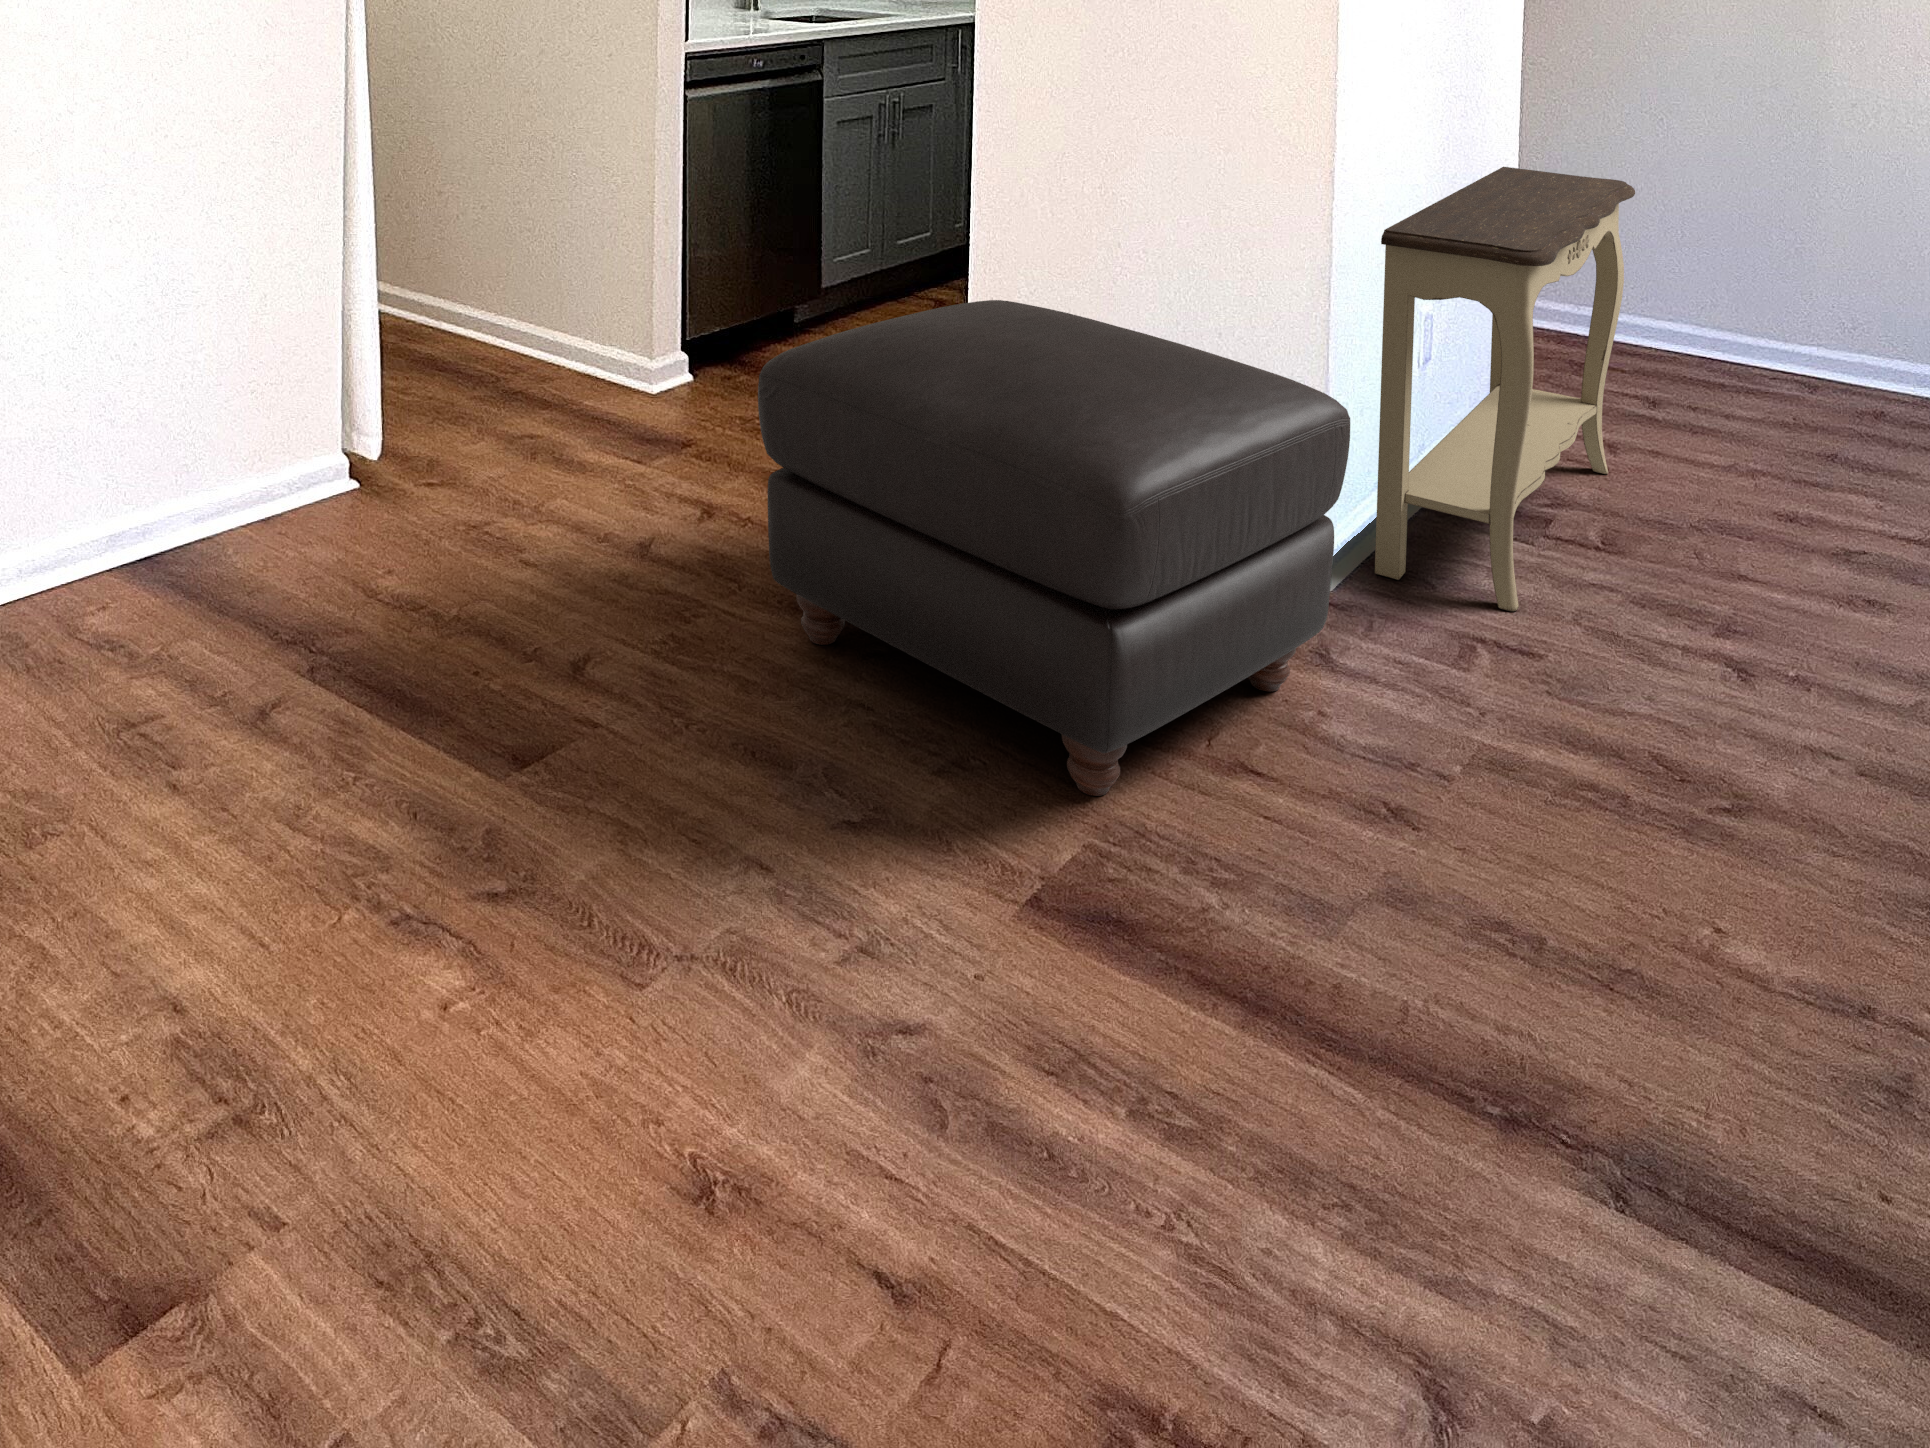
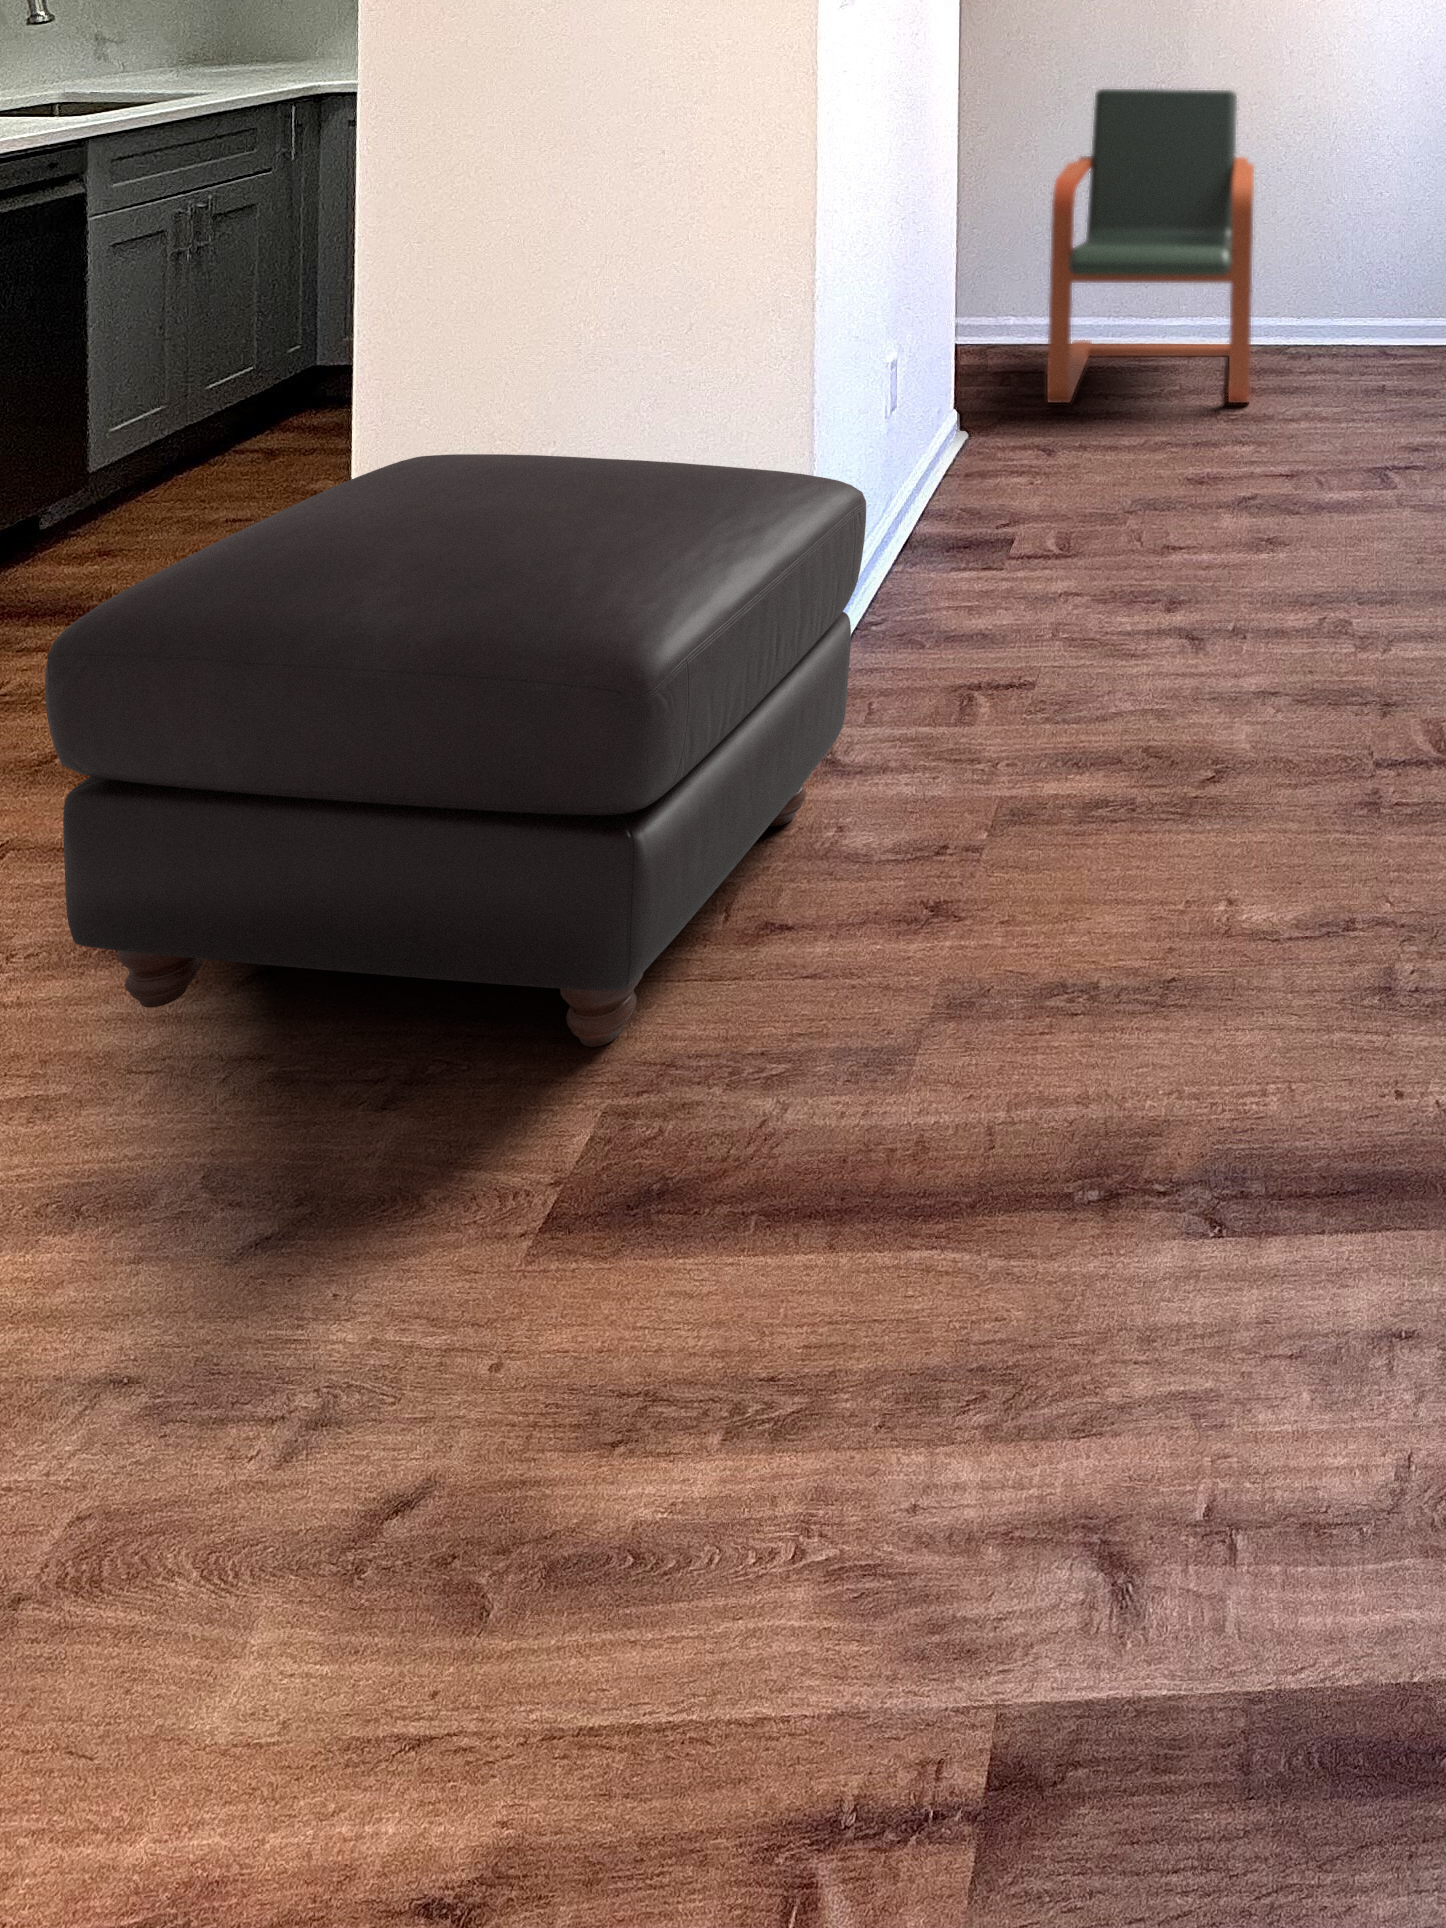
armchair: none [1617,73,1908,457] -> present [1047,89,1254,403]
console table: present [1375,167,1635,611] -> none [867,200,1072,647]

